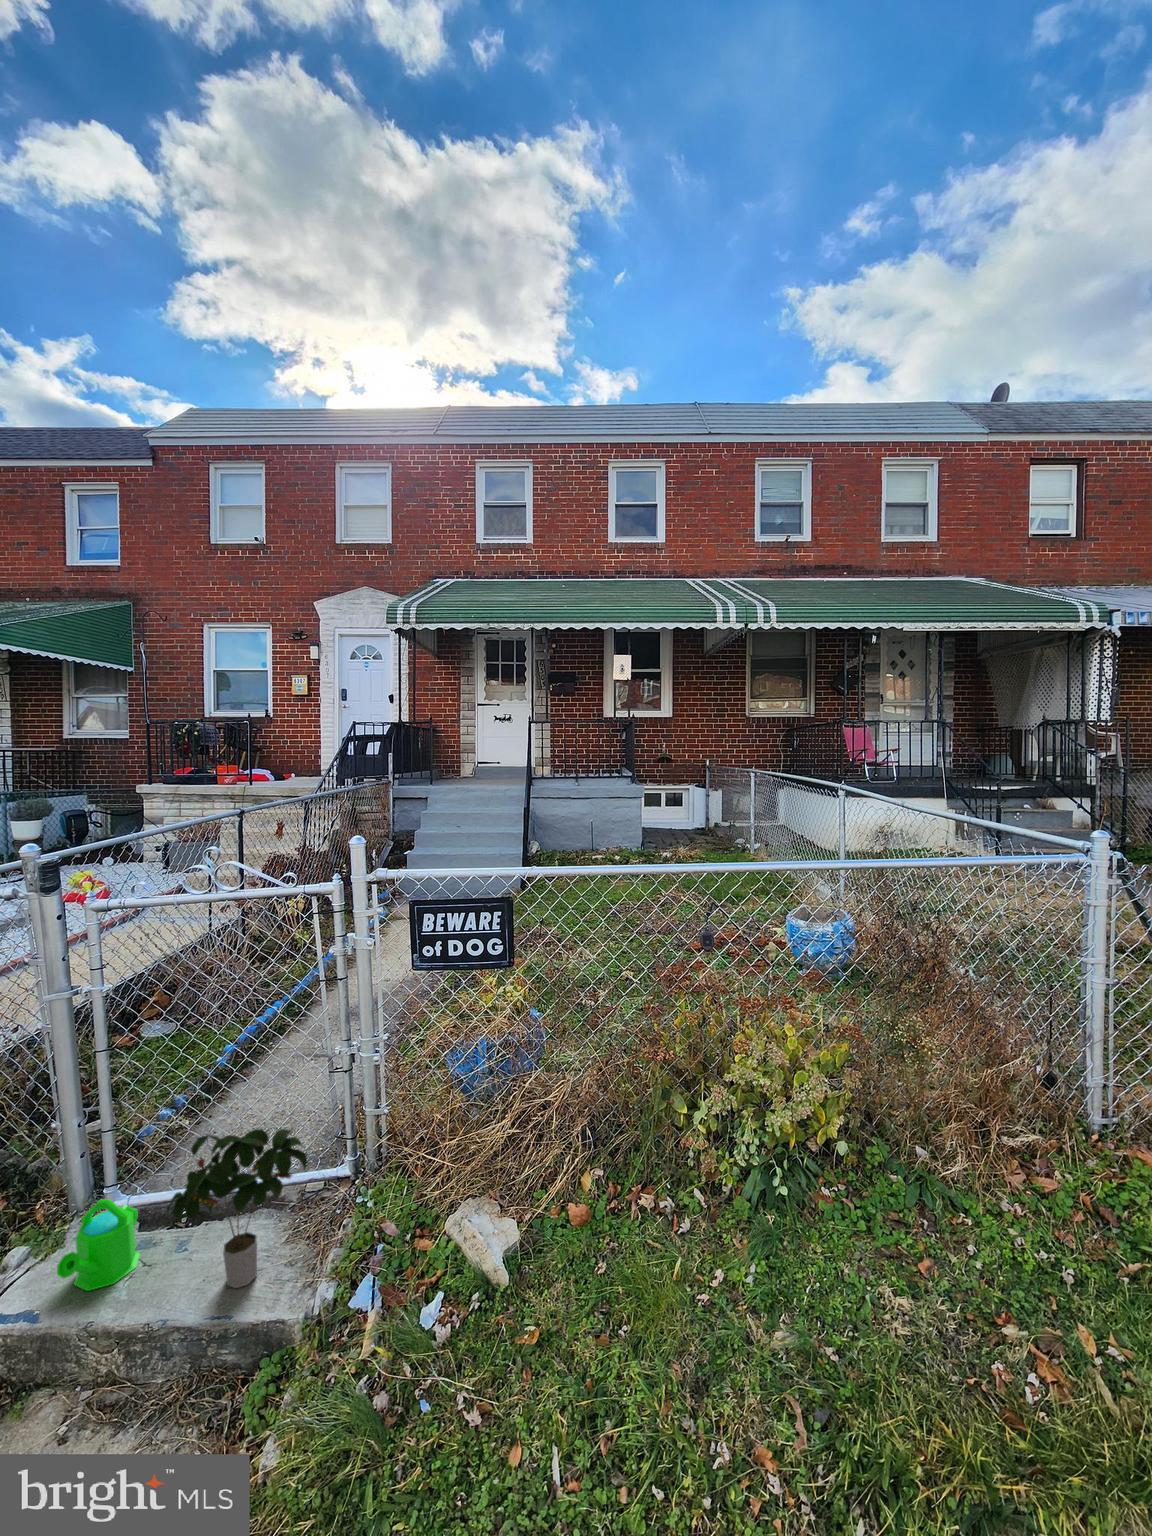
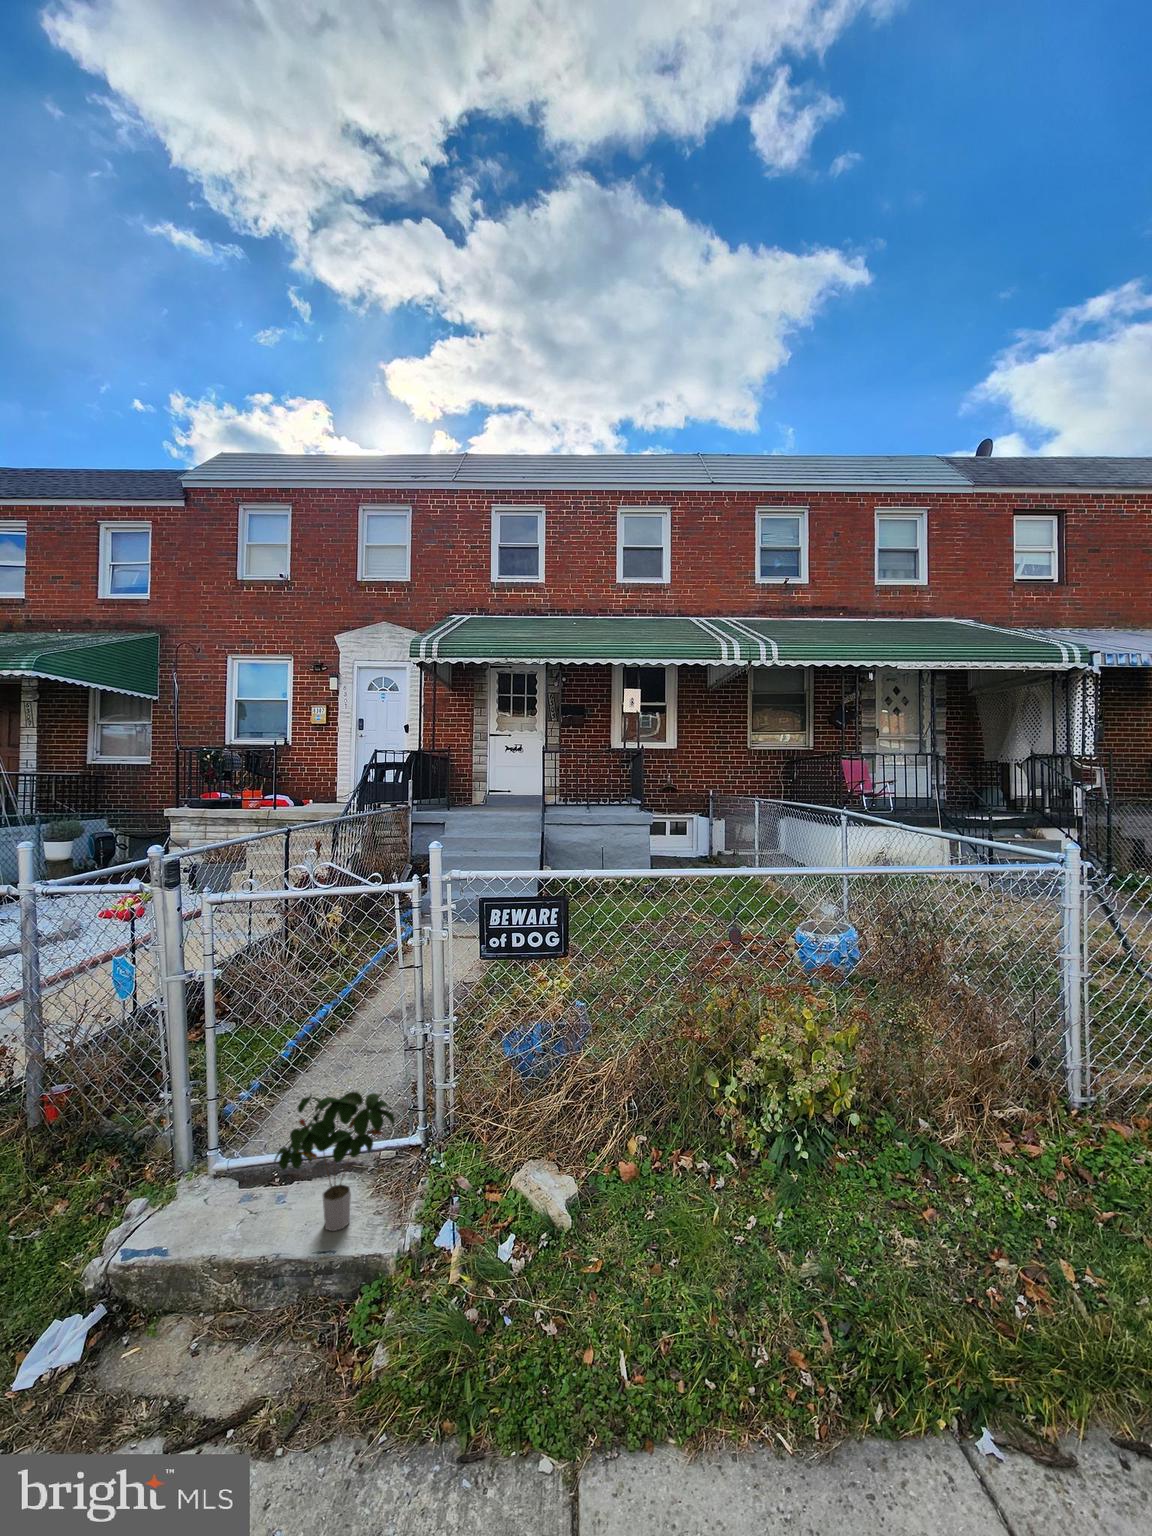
watering can: present [57,1199,140,1291] -> none [182,1154,243,1234]

